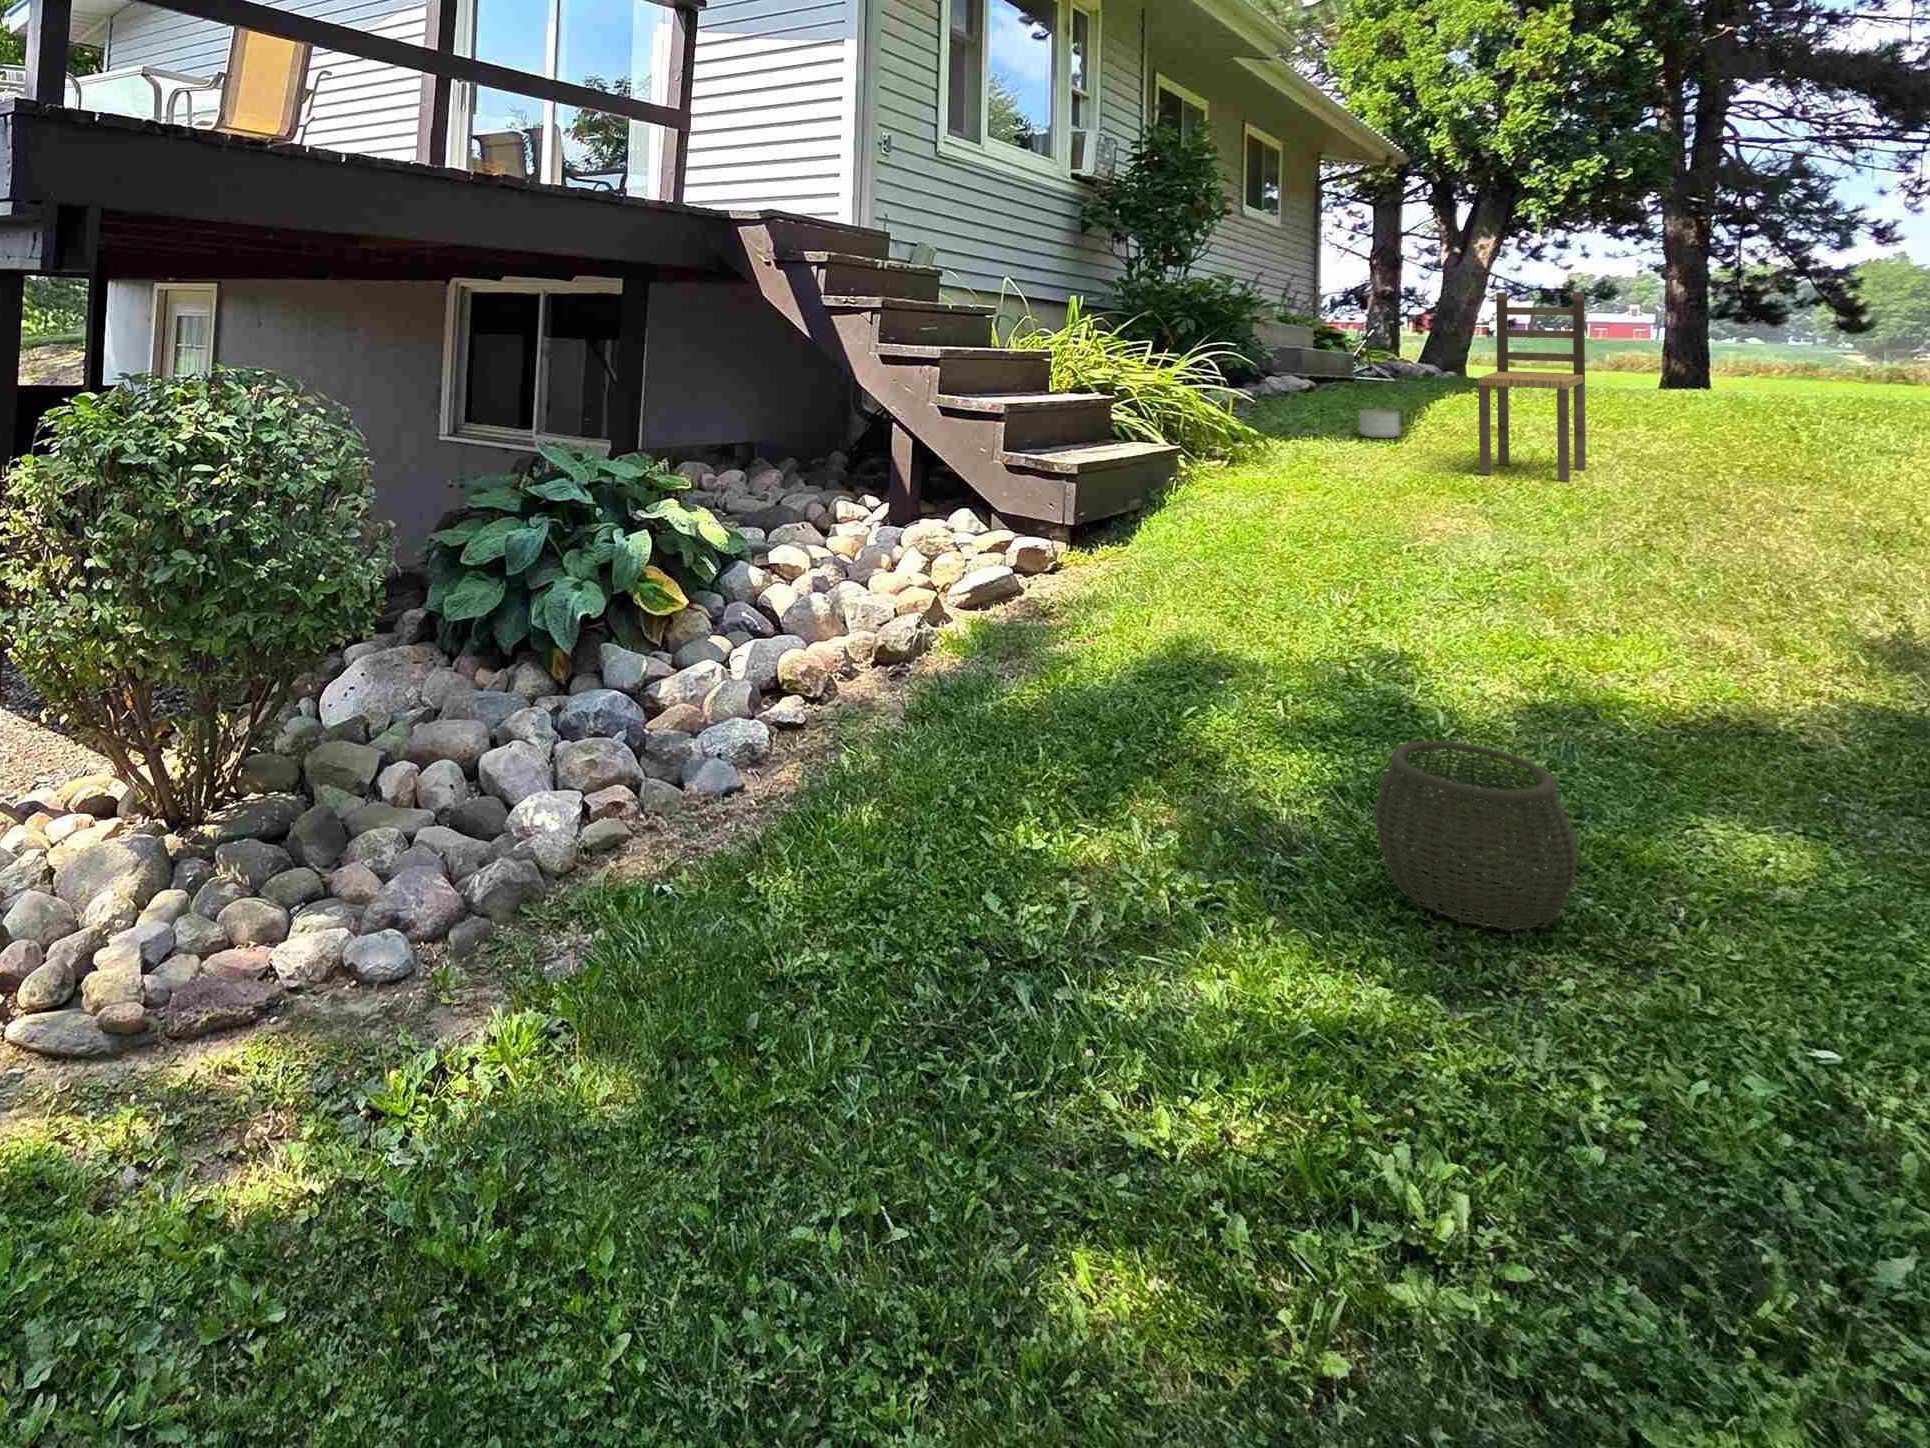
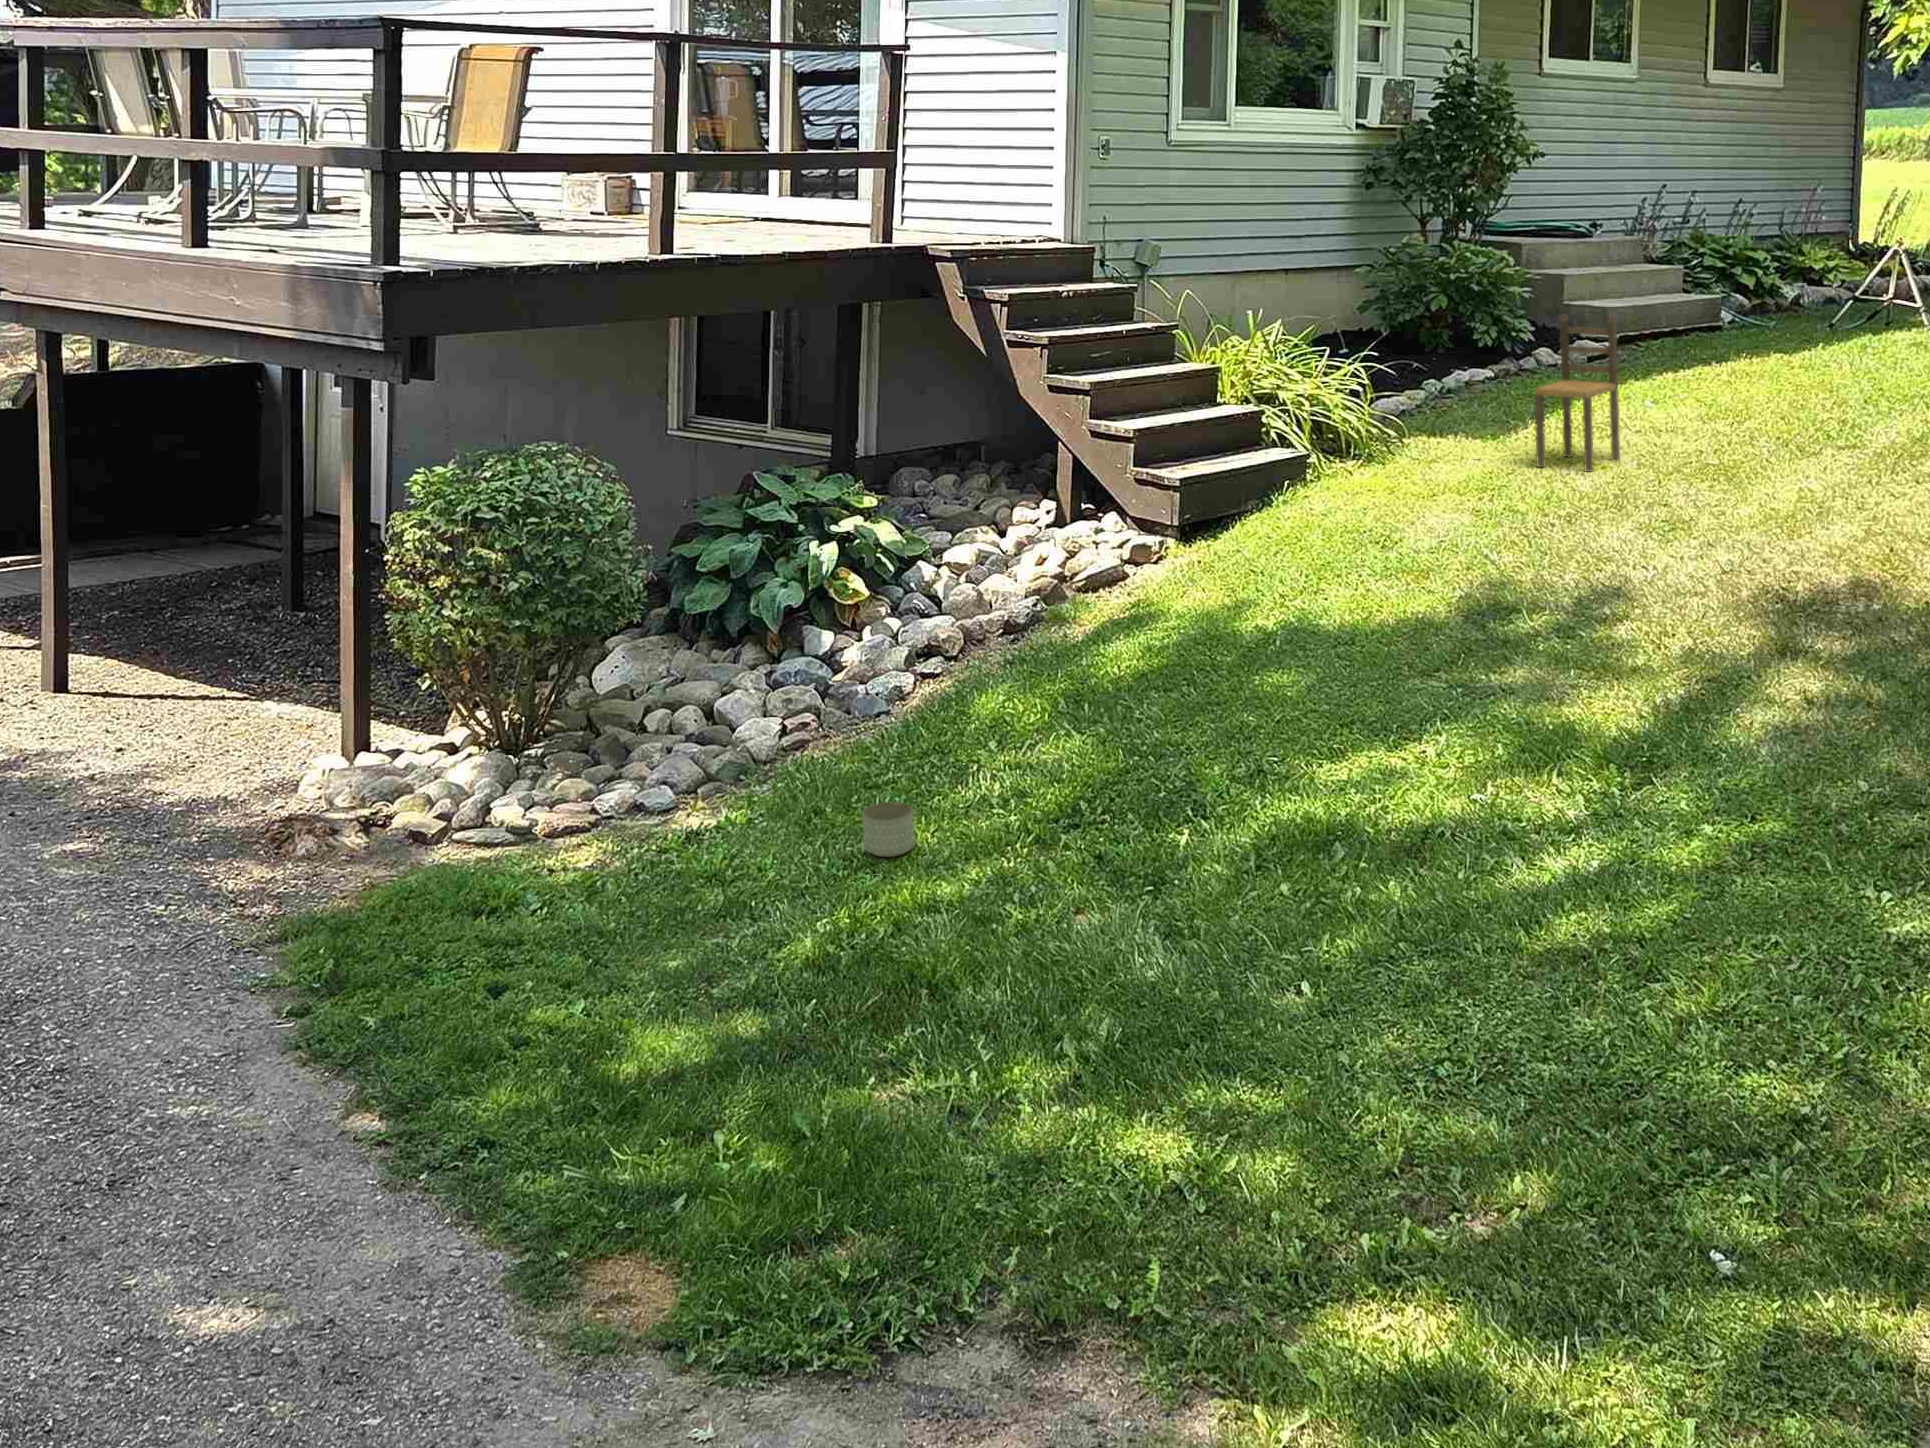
planter: present [1359,409,1400,438] -> present [862,802,915,857]
woven basket: present [1375,741,1577,931] -> none [1207,645,1297,738]

